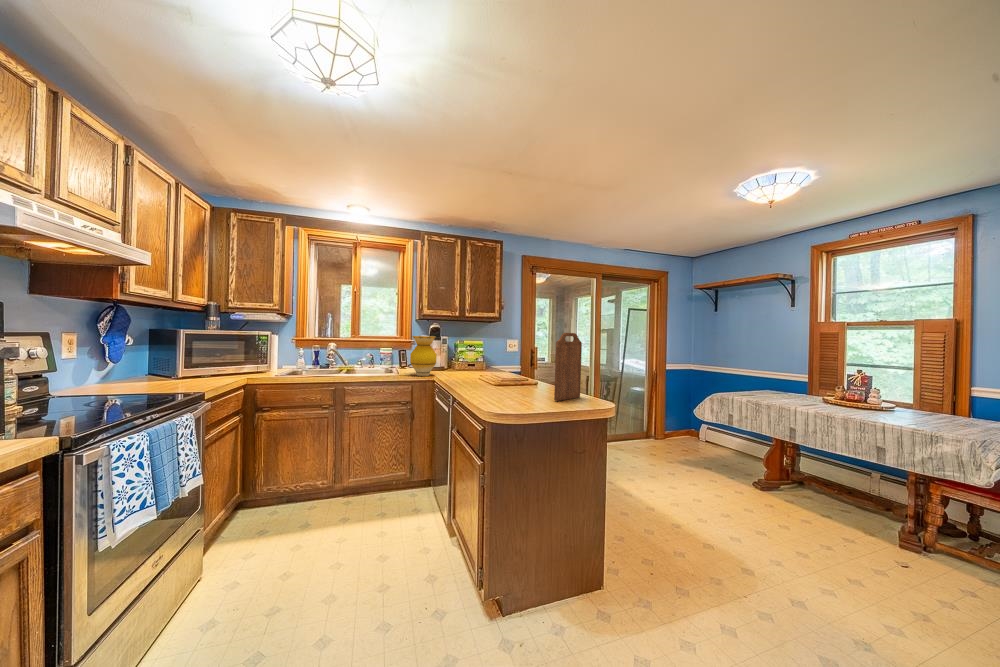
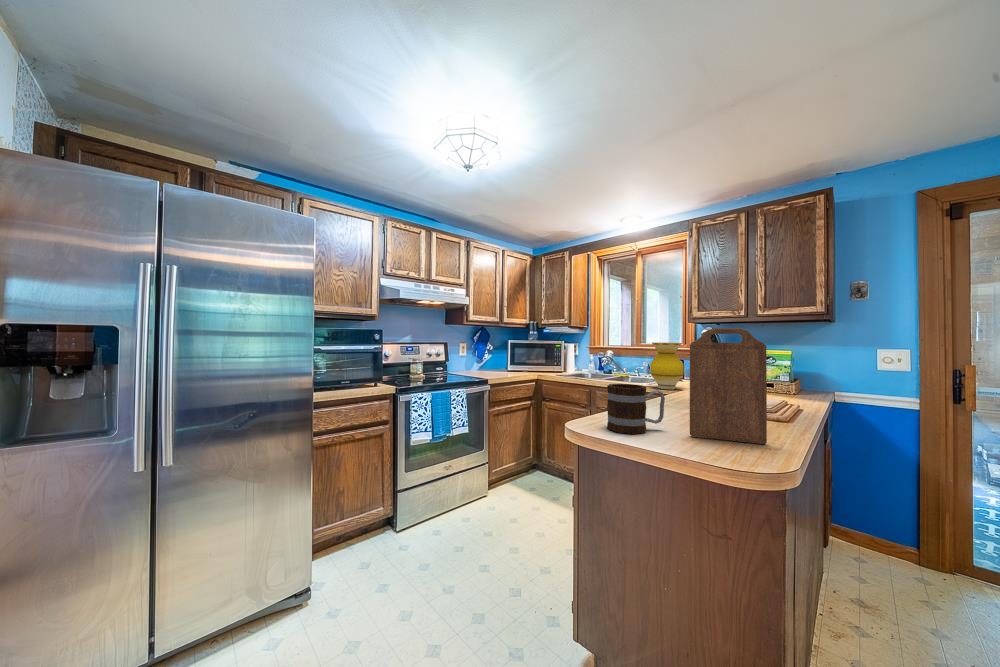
mug: none [514,372,542,409] -> present [607,384,665,434]

